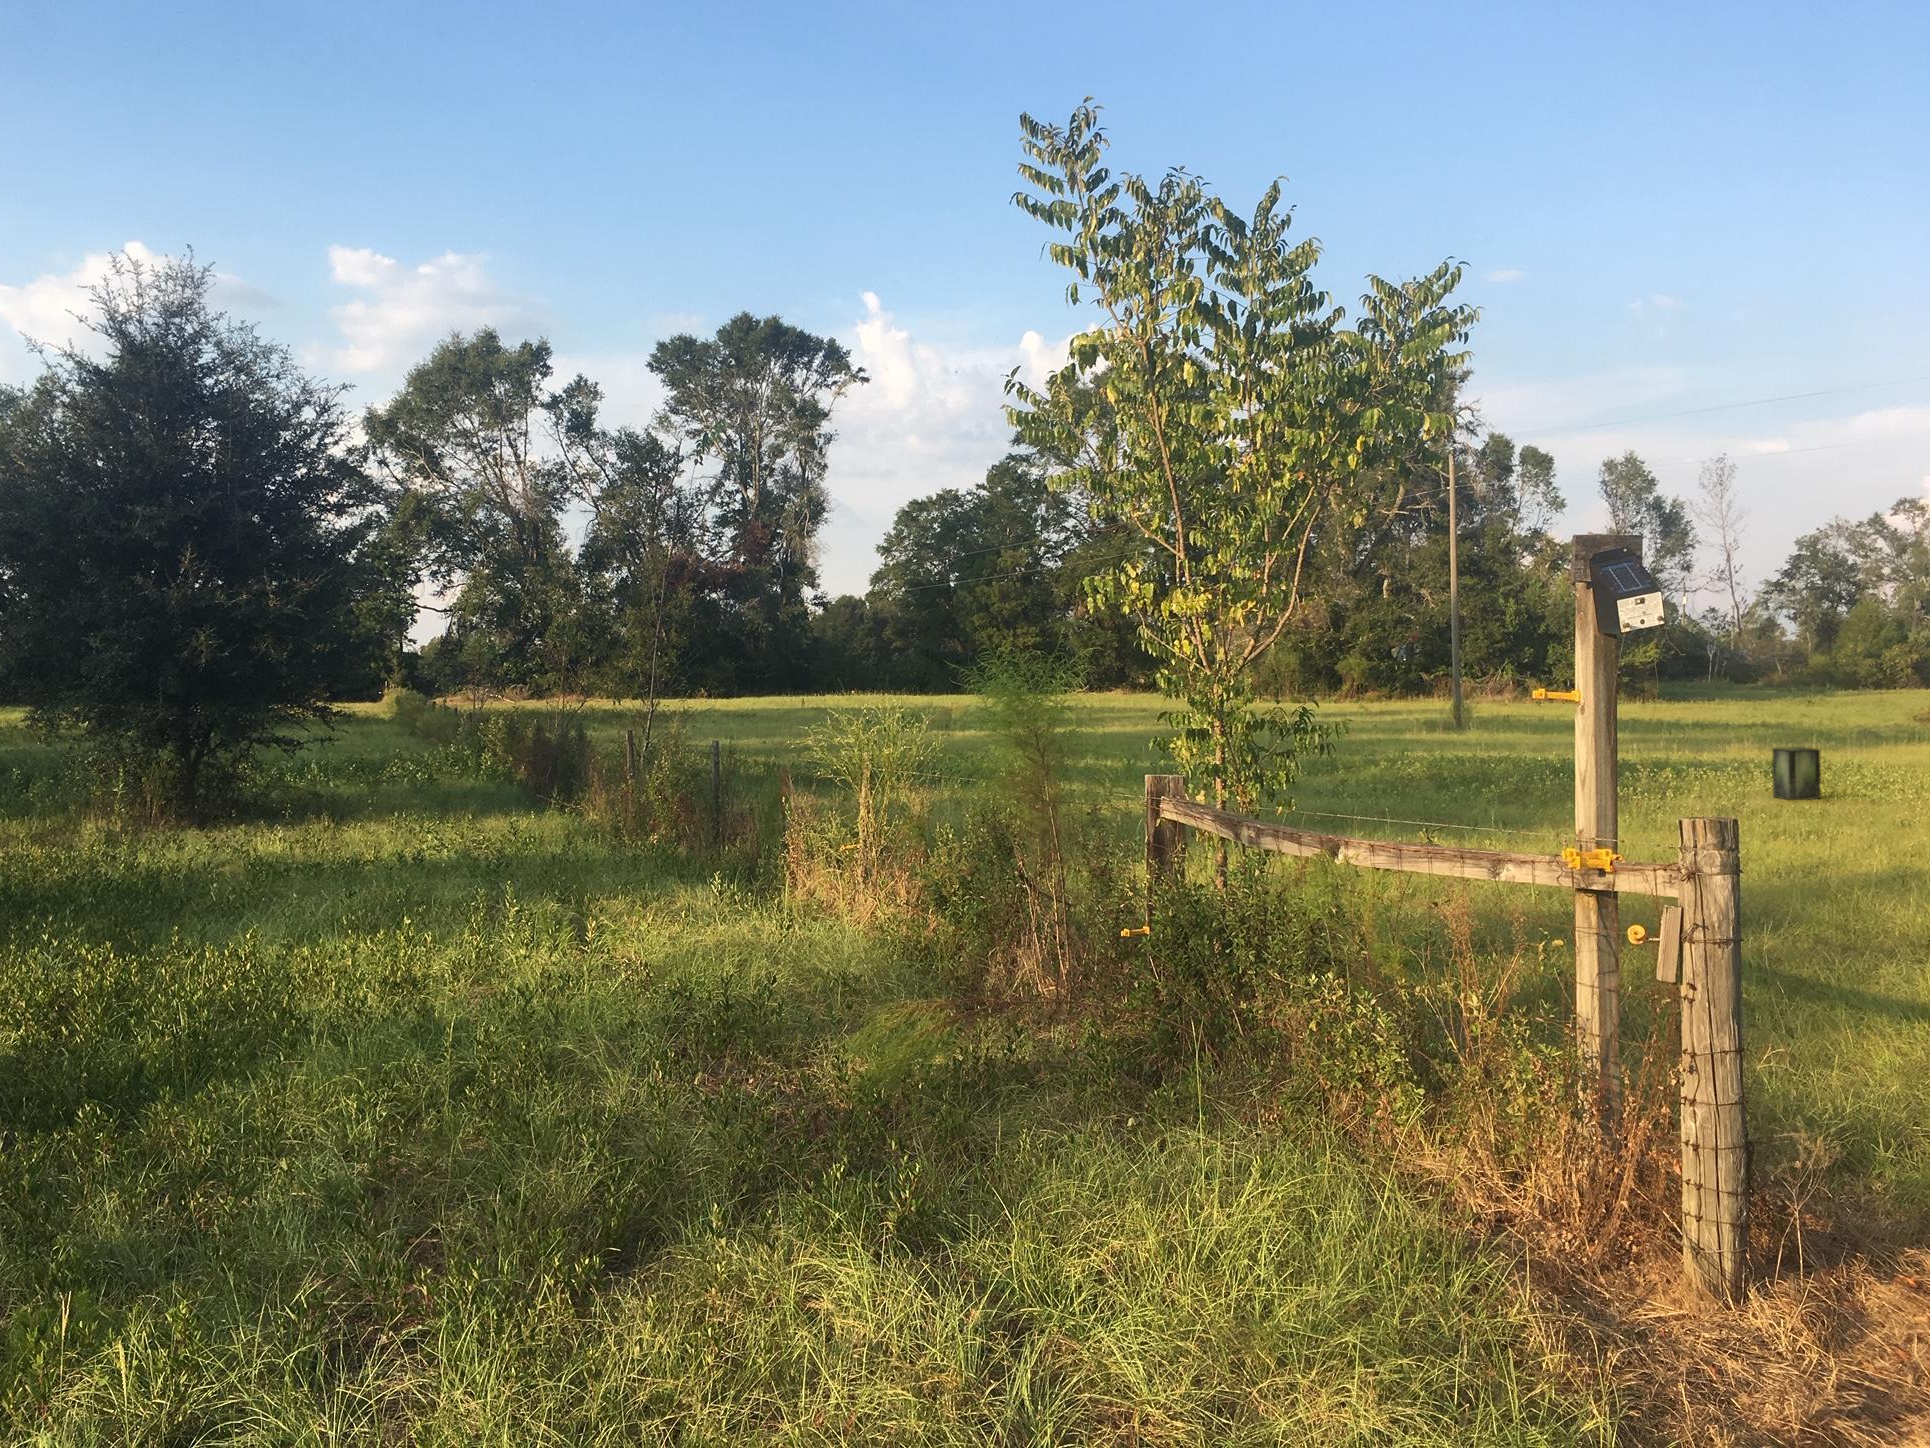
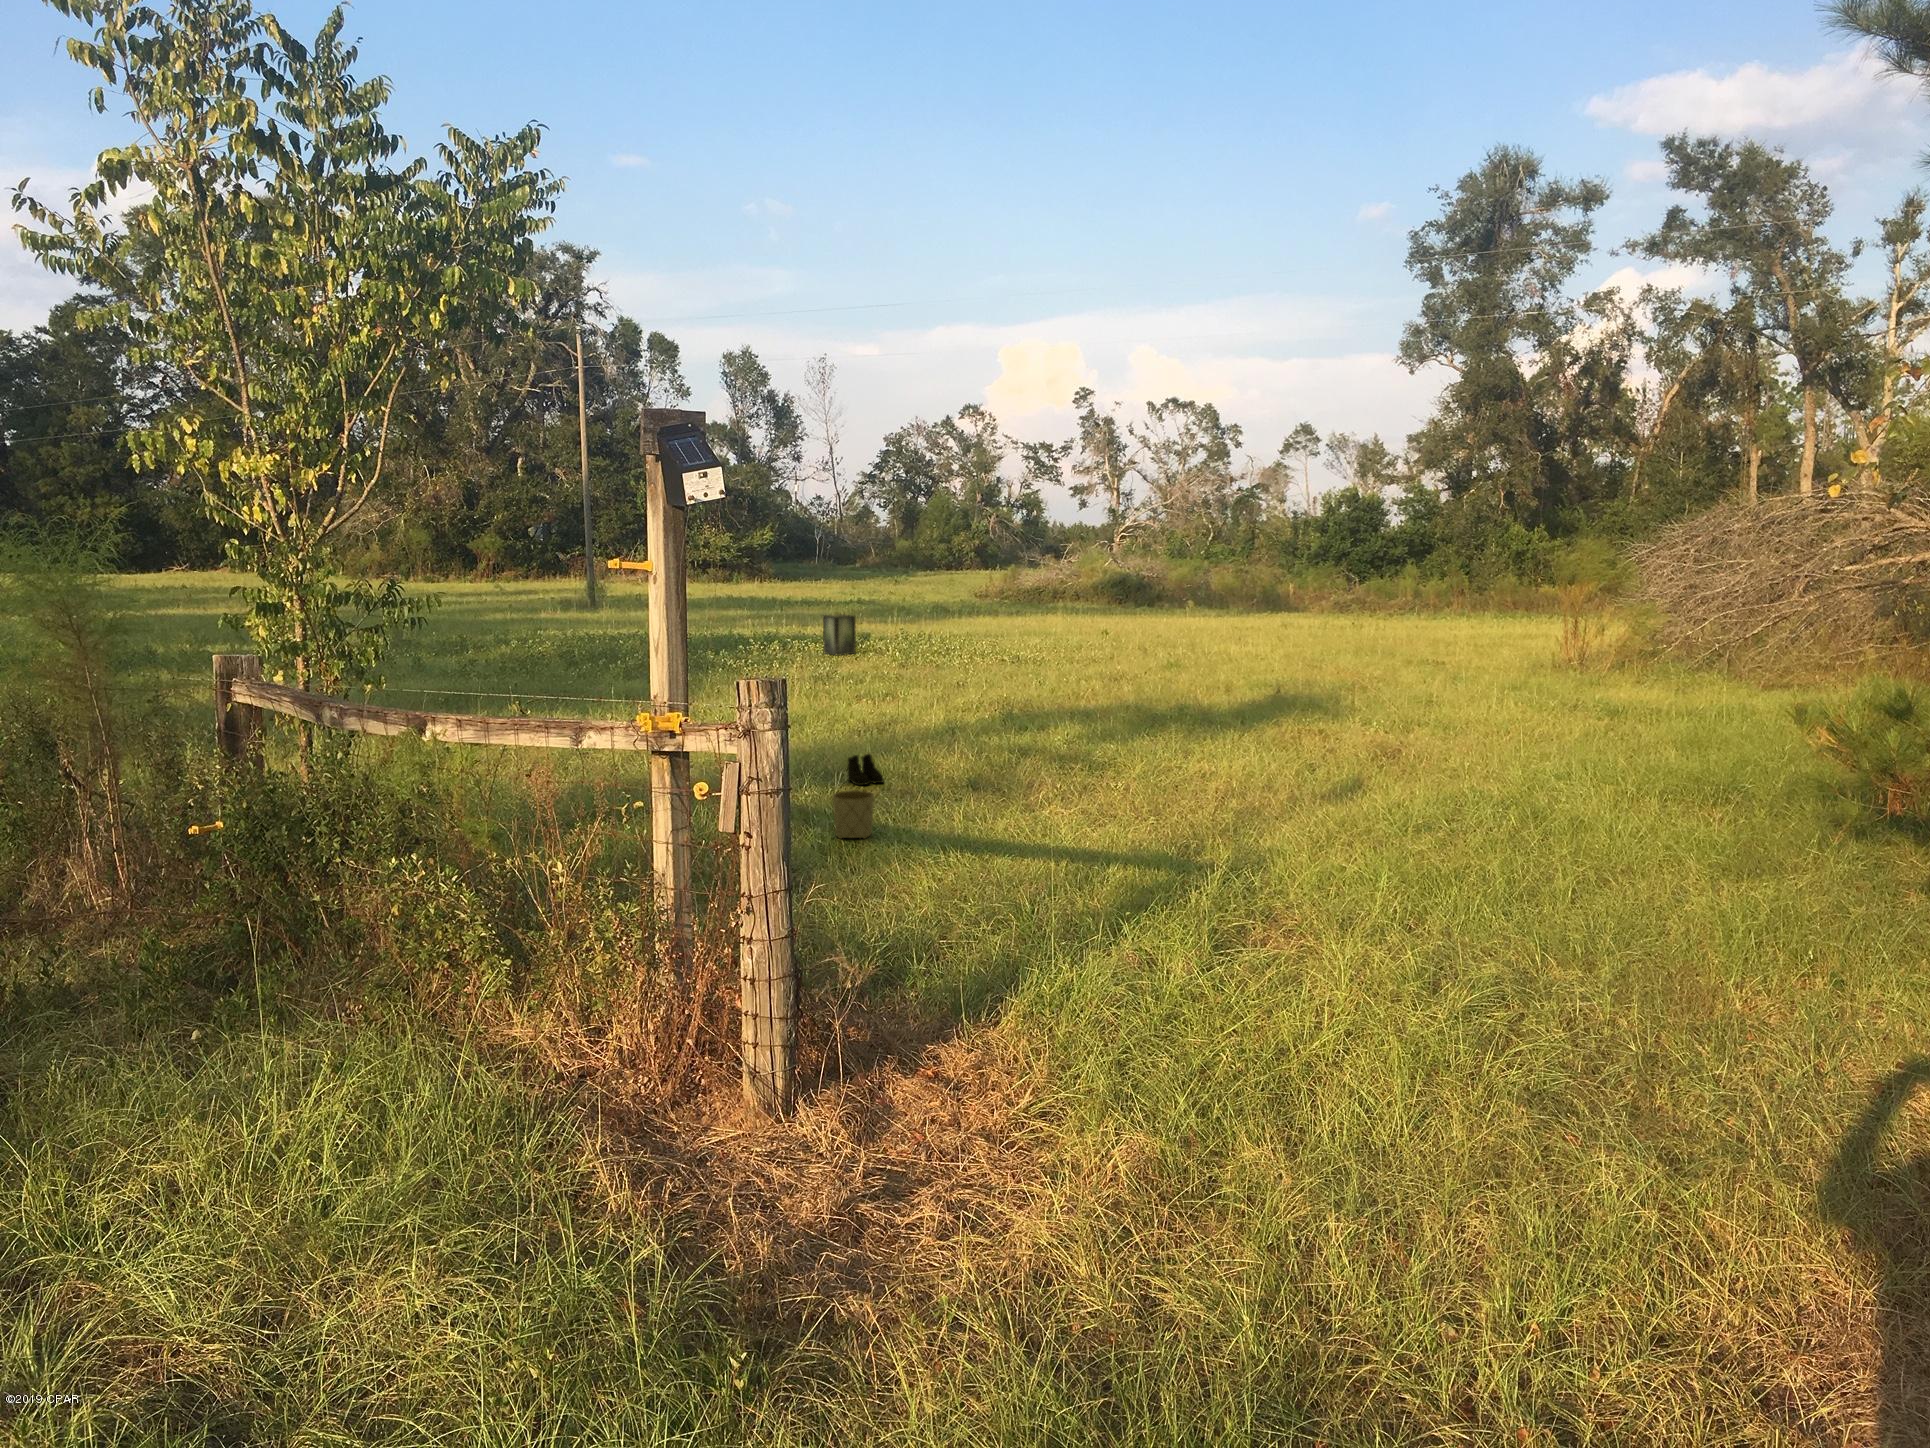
boots: none [1809,924,1863,964] -> present [847,754,884,785]
planter: none [1789,966,1848,1028] -> present [833,790,874,839]

